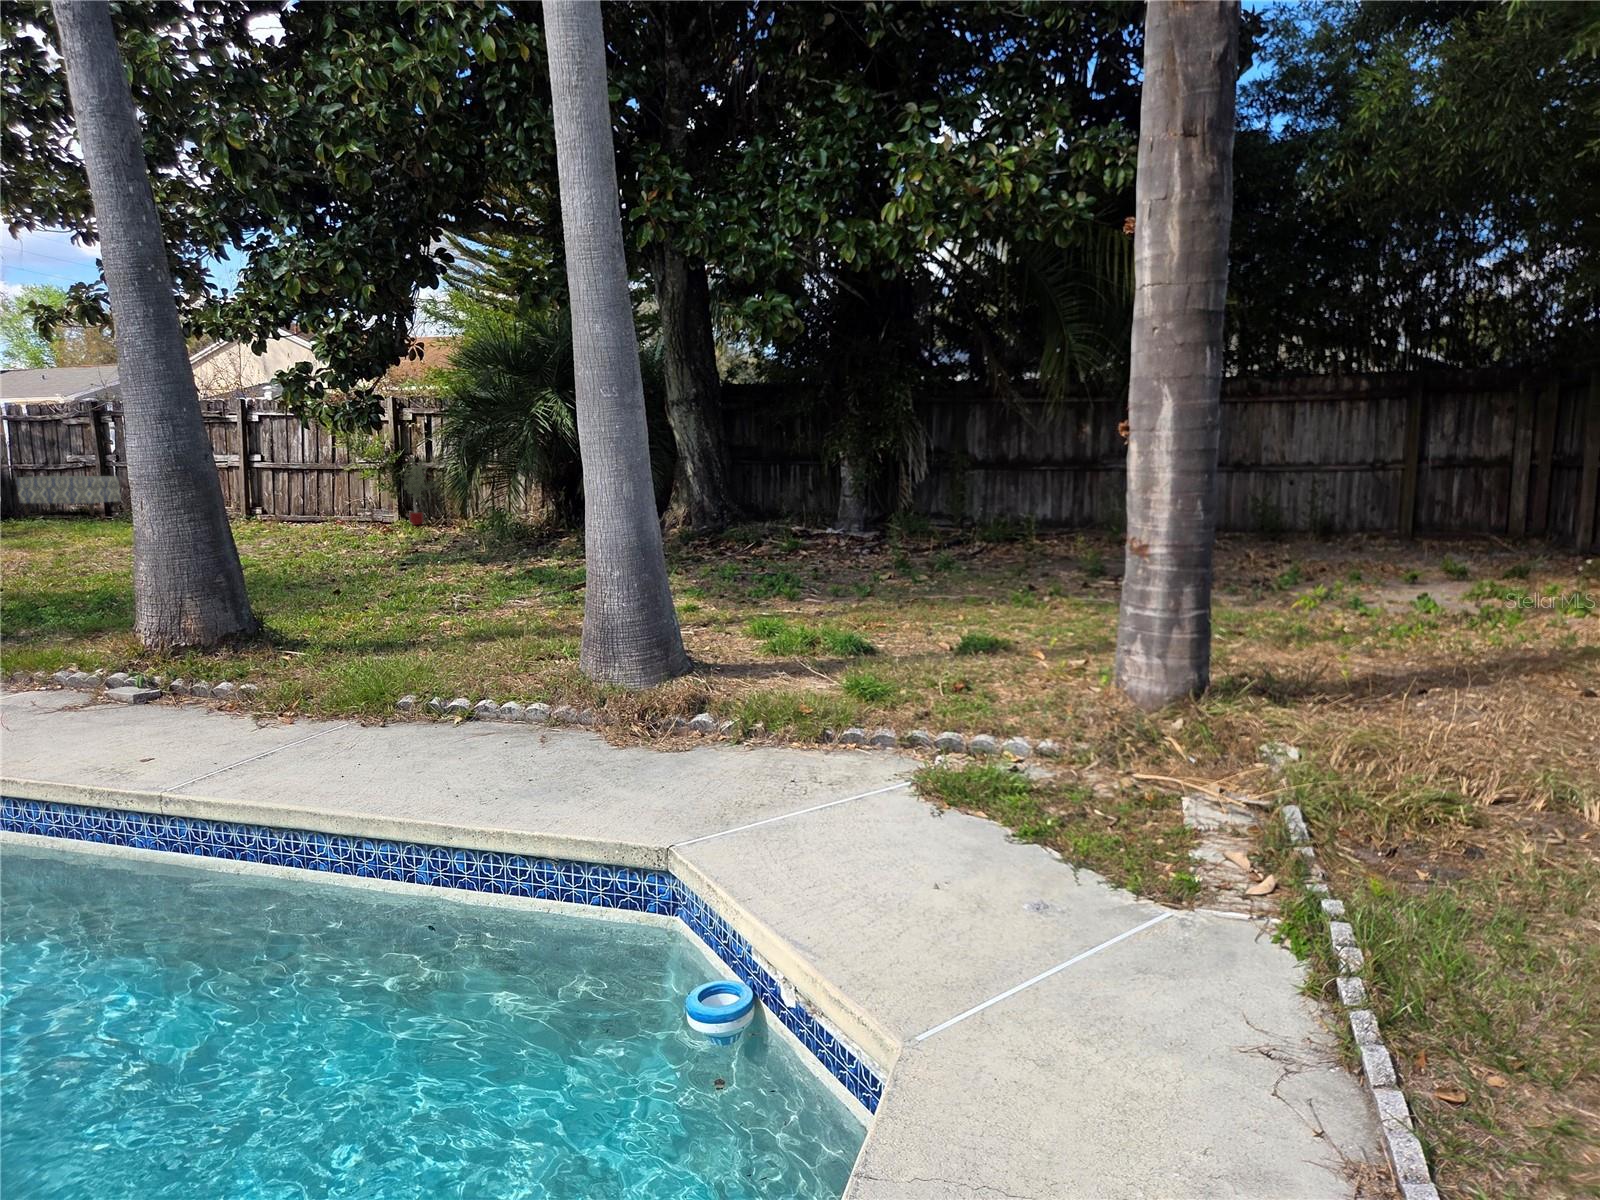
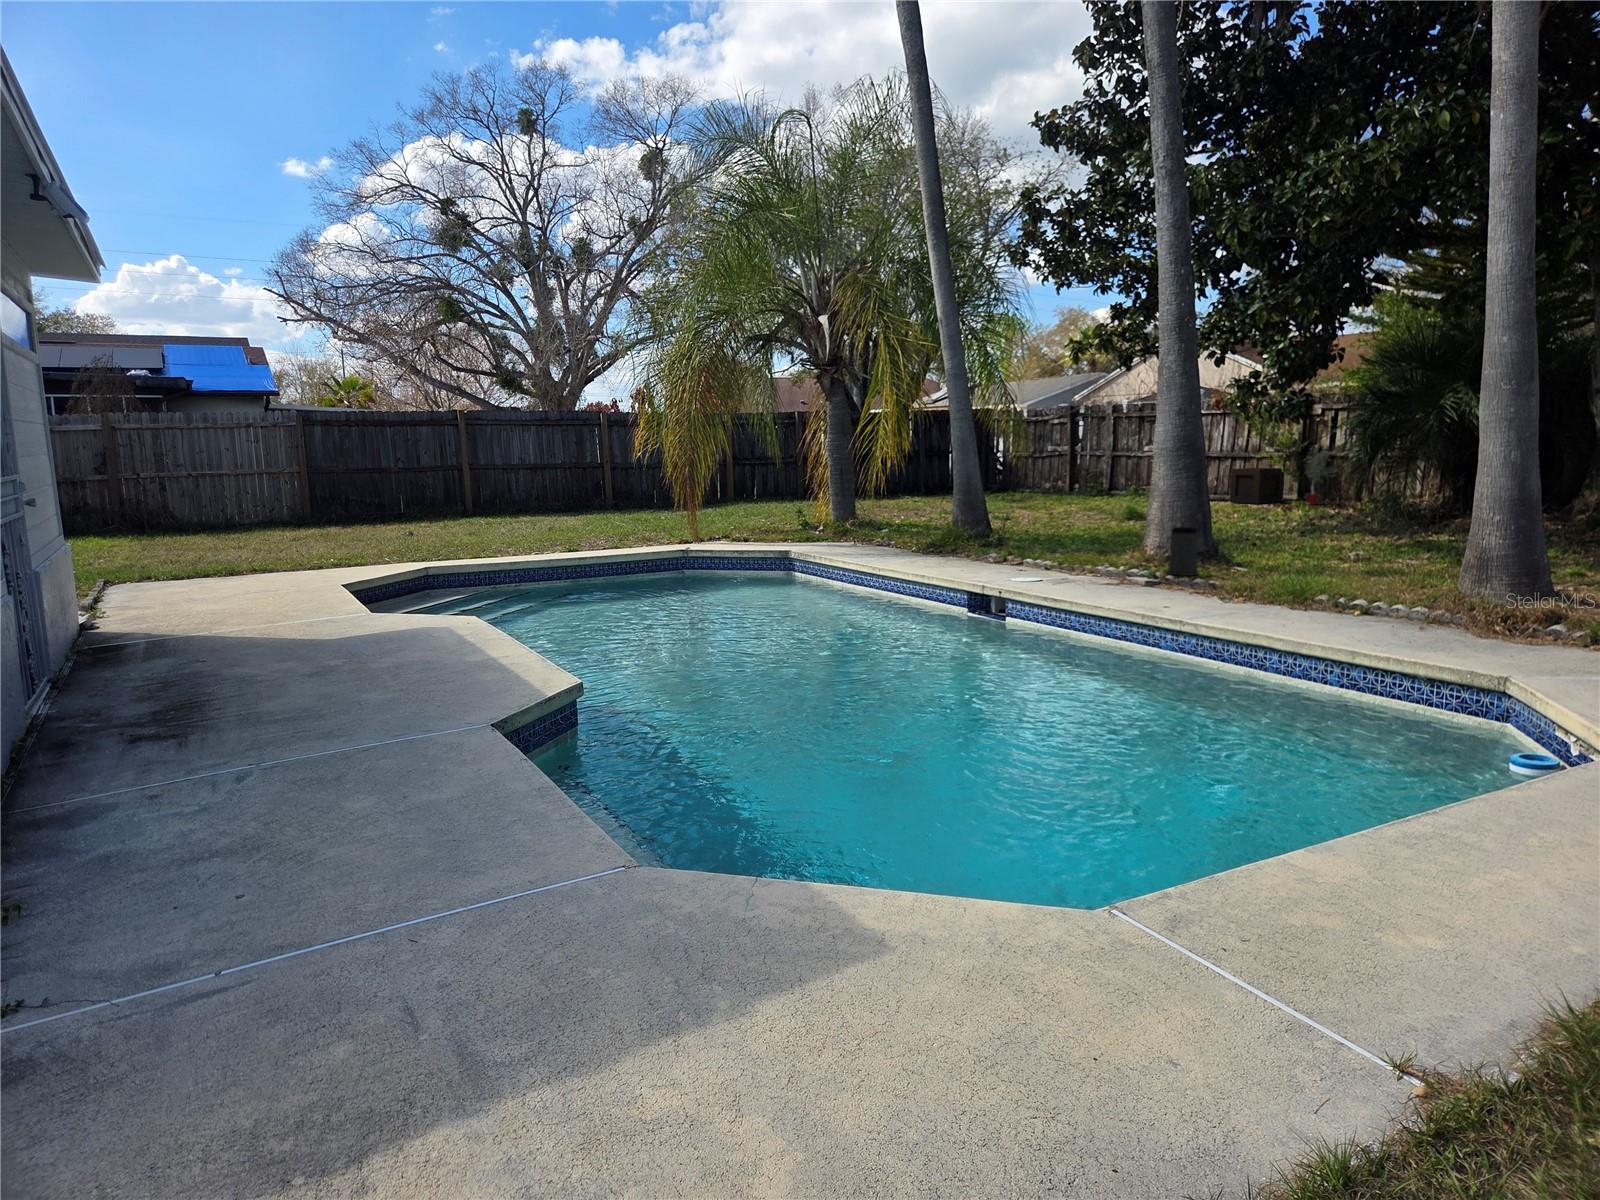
bench: present [17,476,121,515] -> none [1027,464,1087,491]
wooden crate: none [317,482,384,526] -> present [1230,468,1285,504]
watering can: none [175,576,233,673] -> present [1167,522,1198,576]

